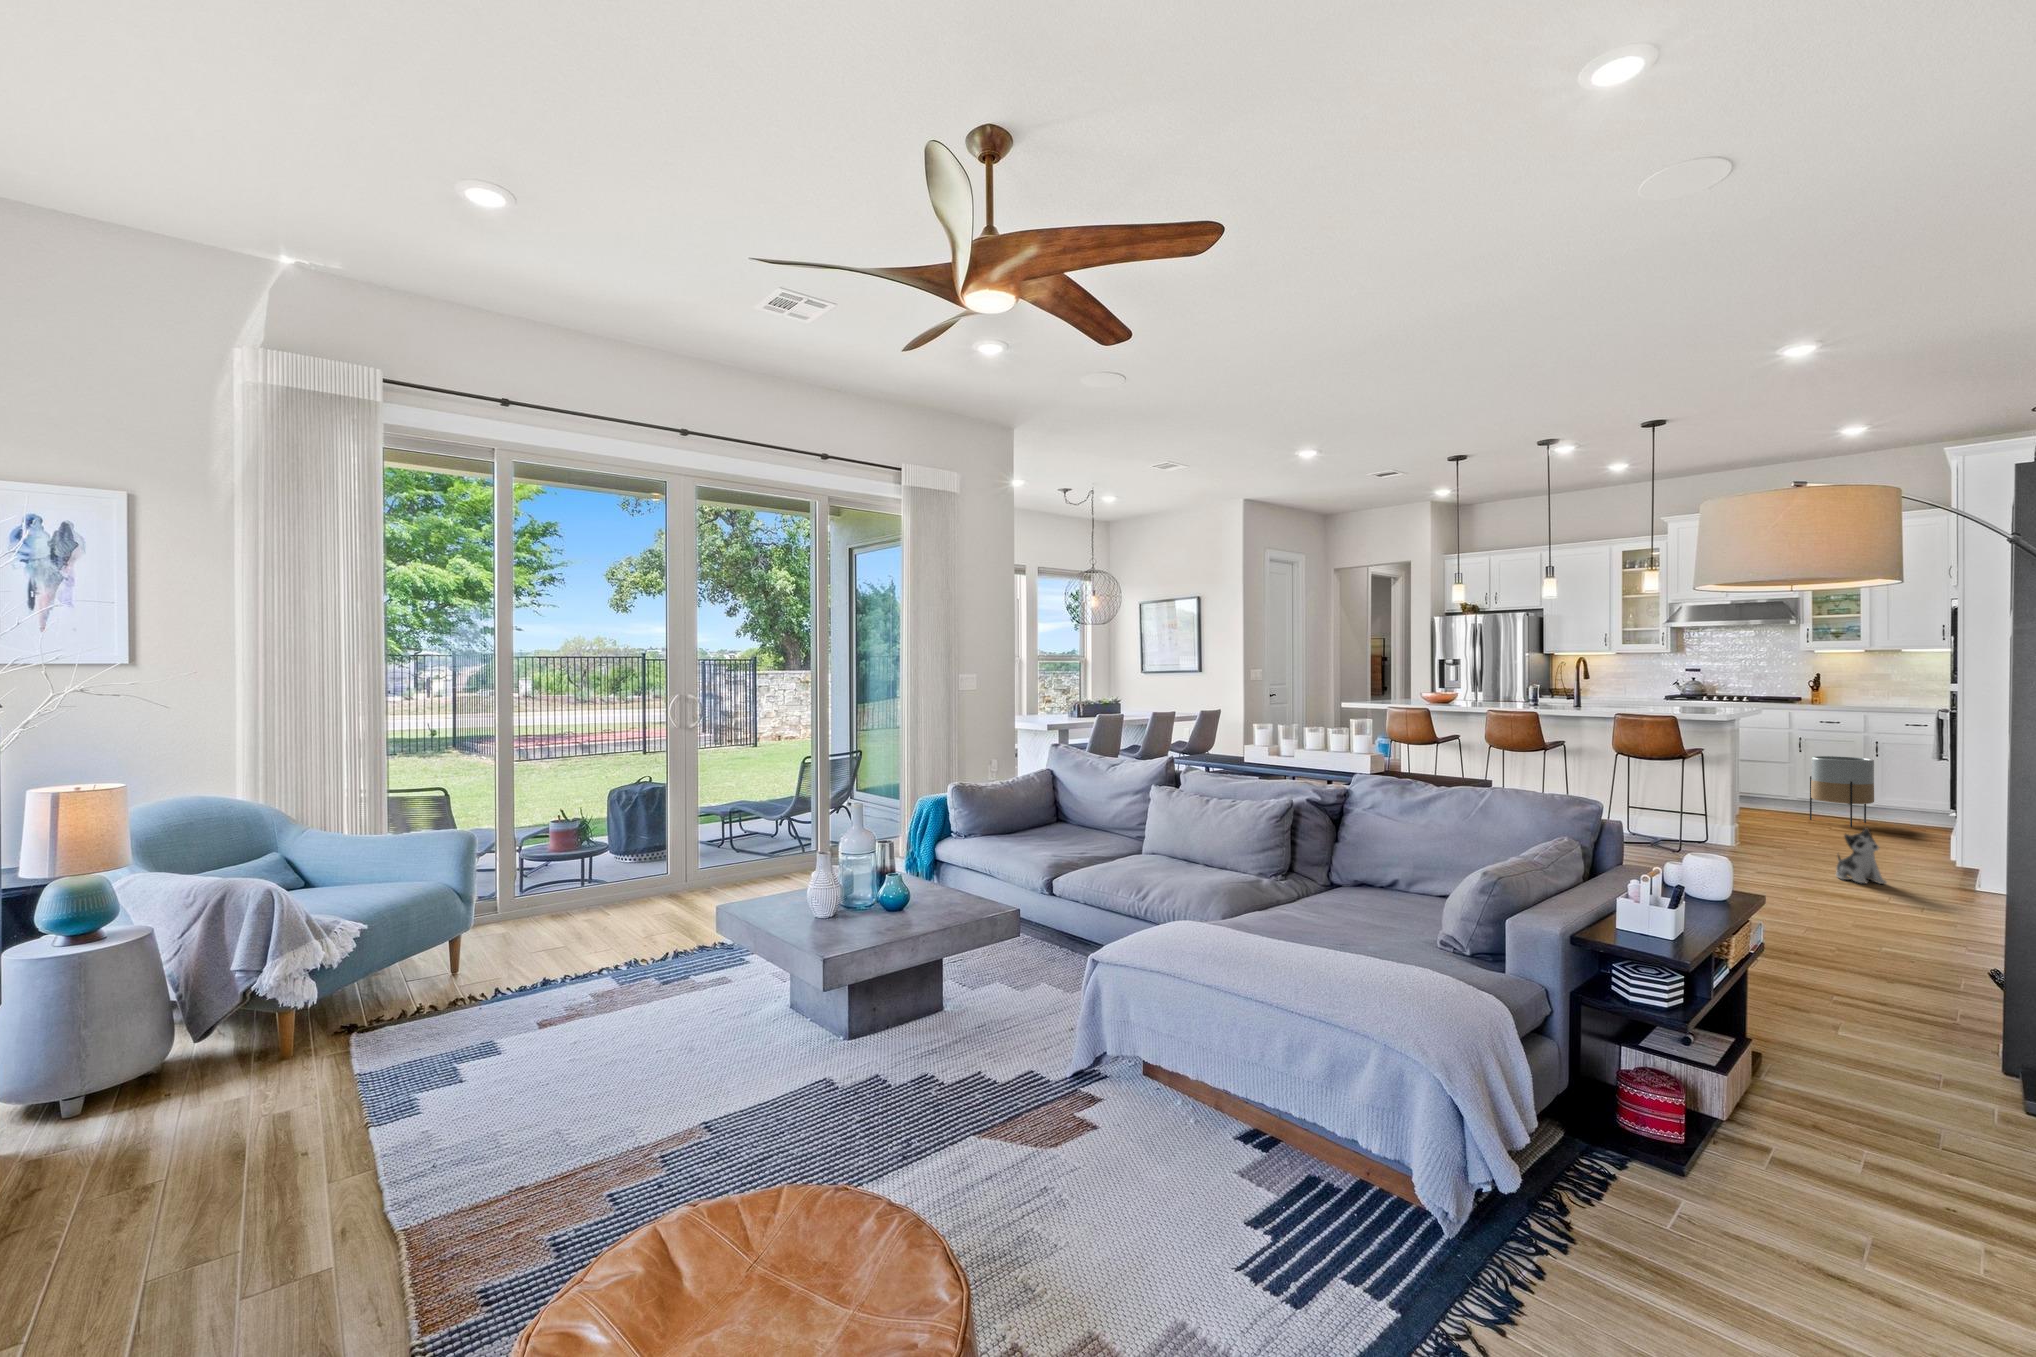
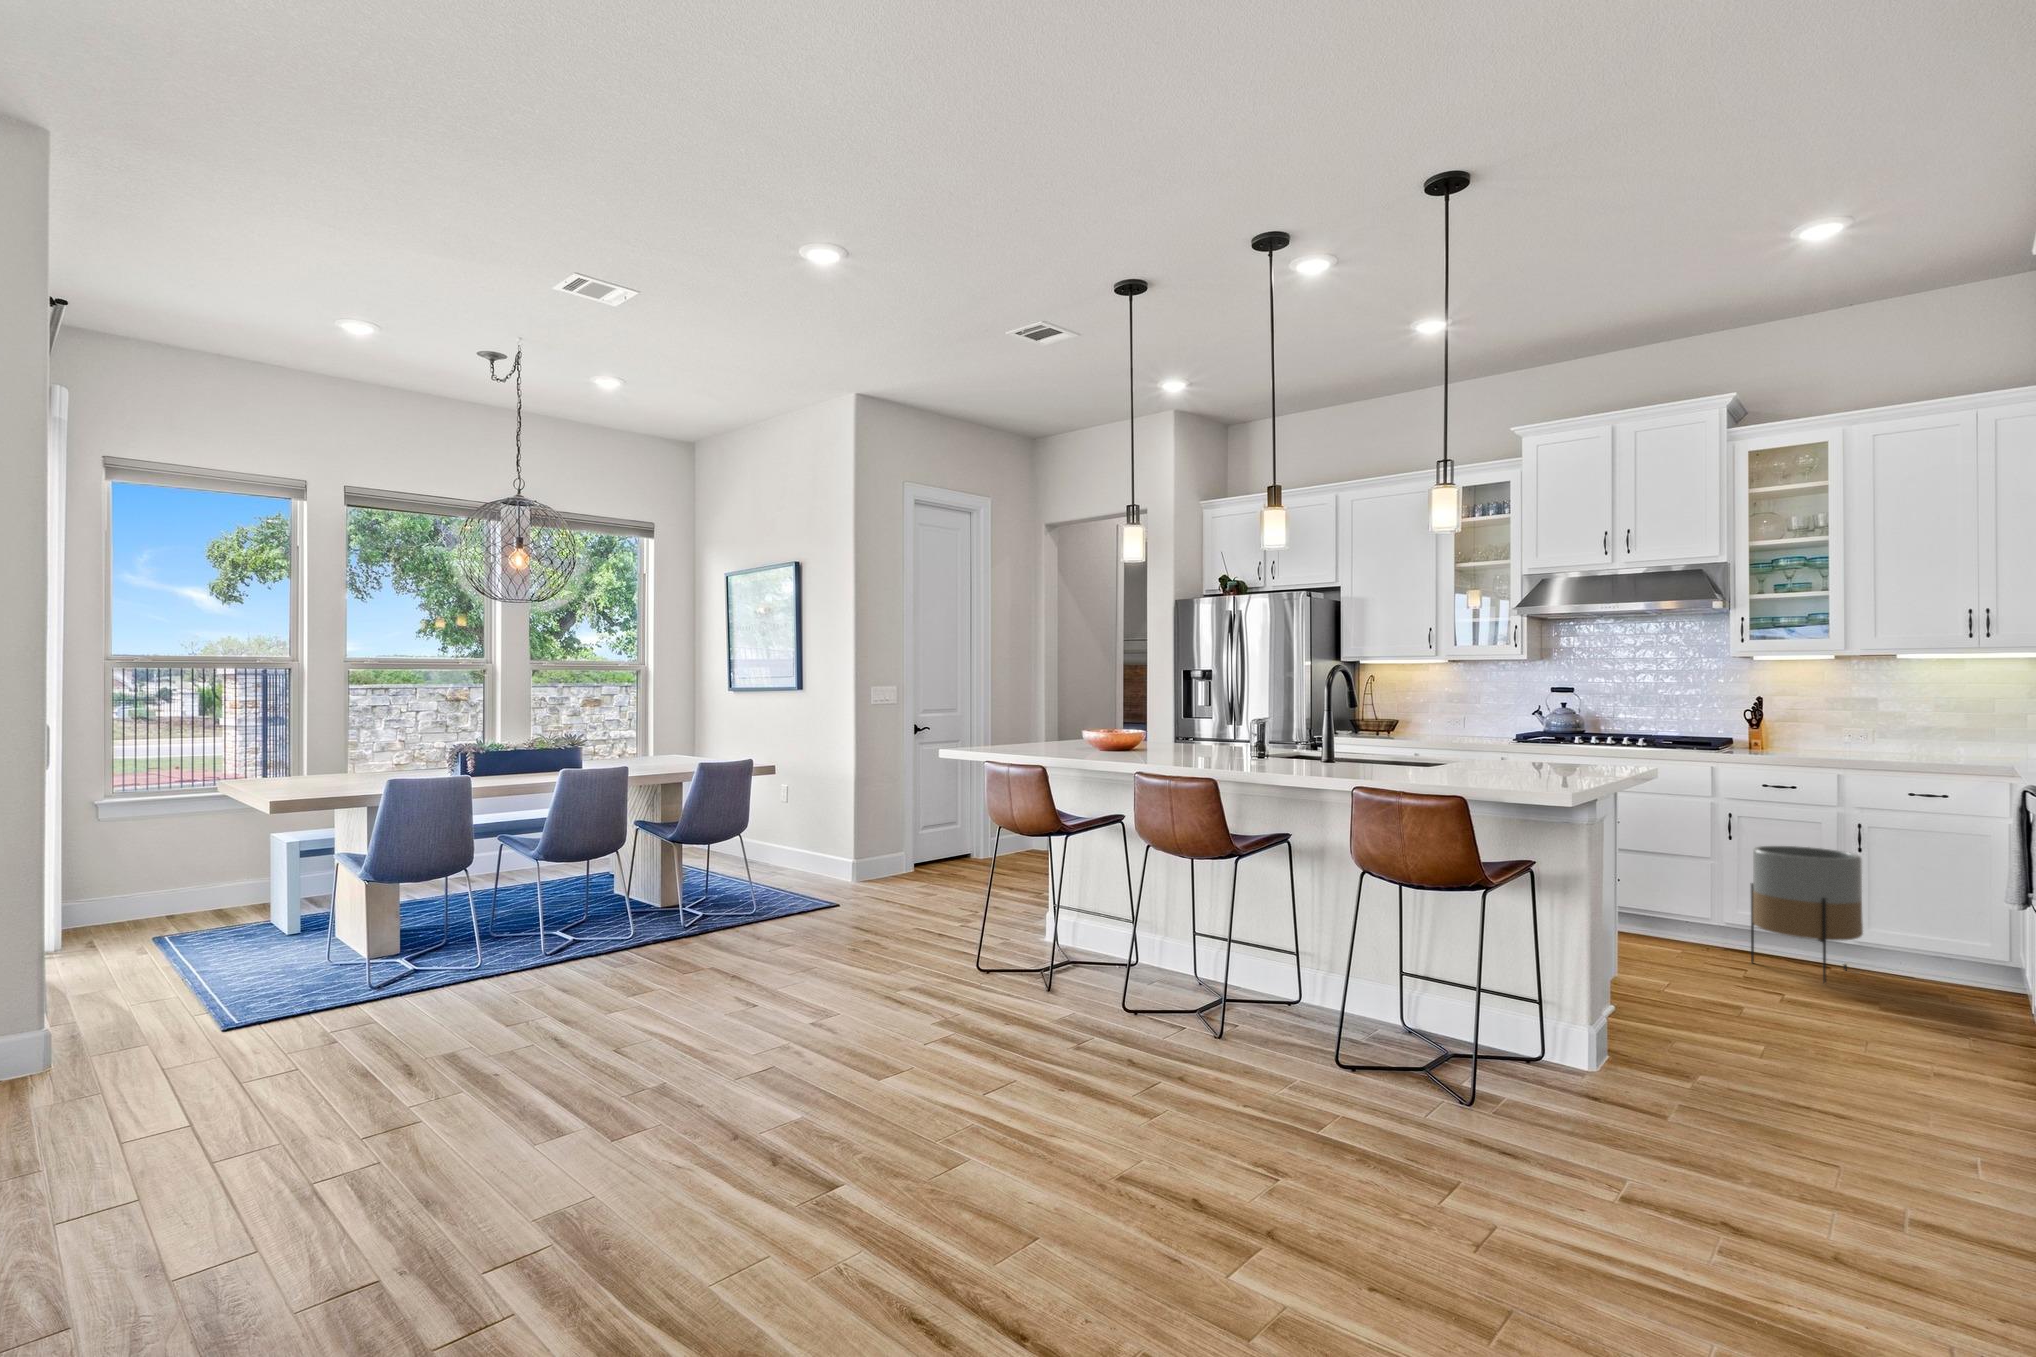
plush toy: present [1836,828,1887,884] -> none [1829,1074,1955,1228]

